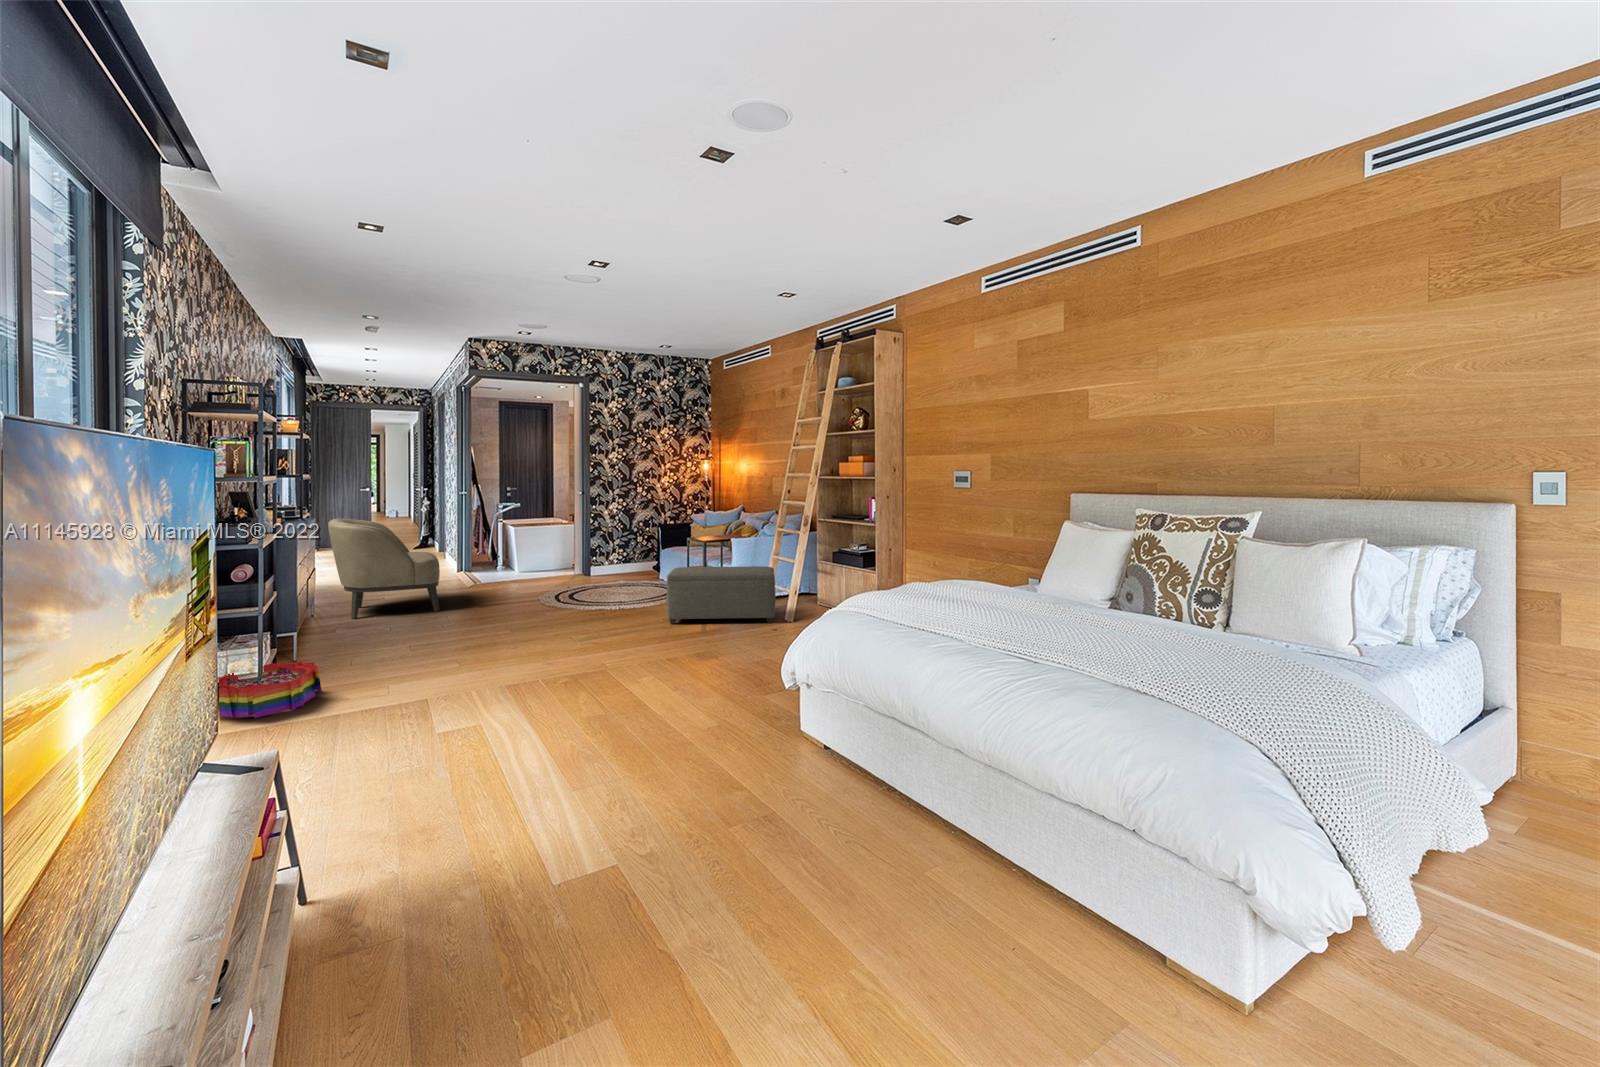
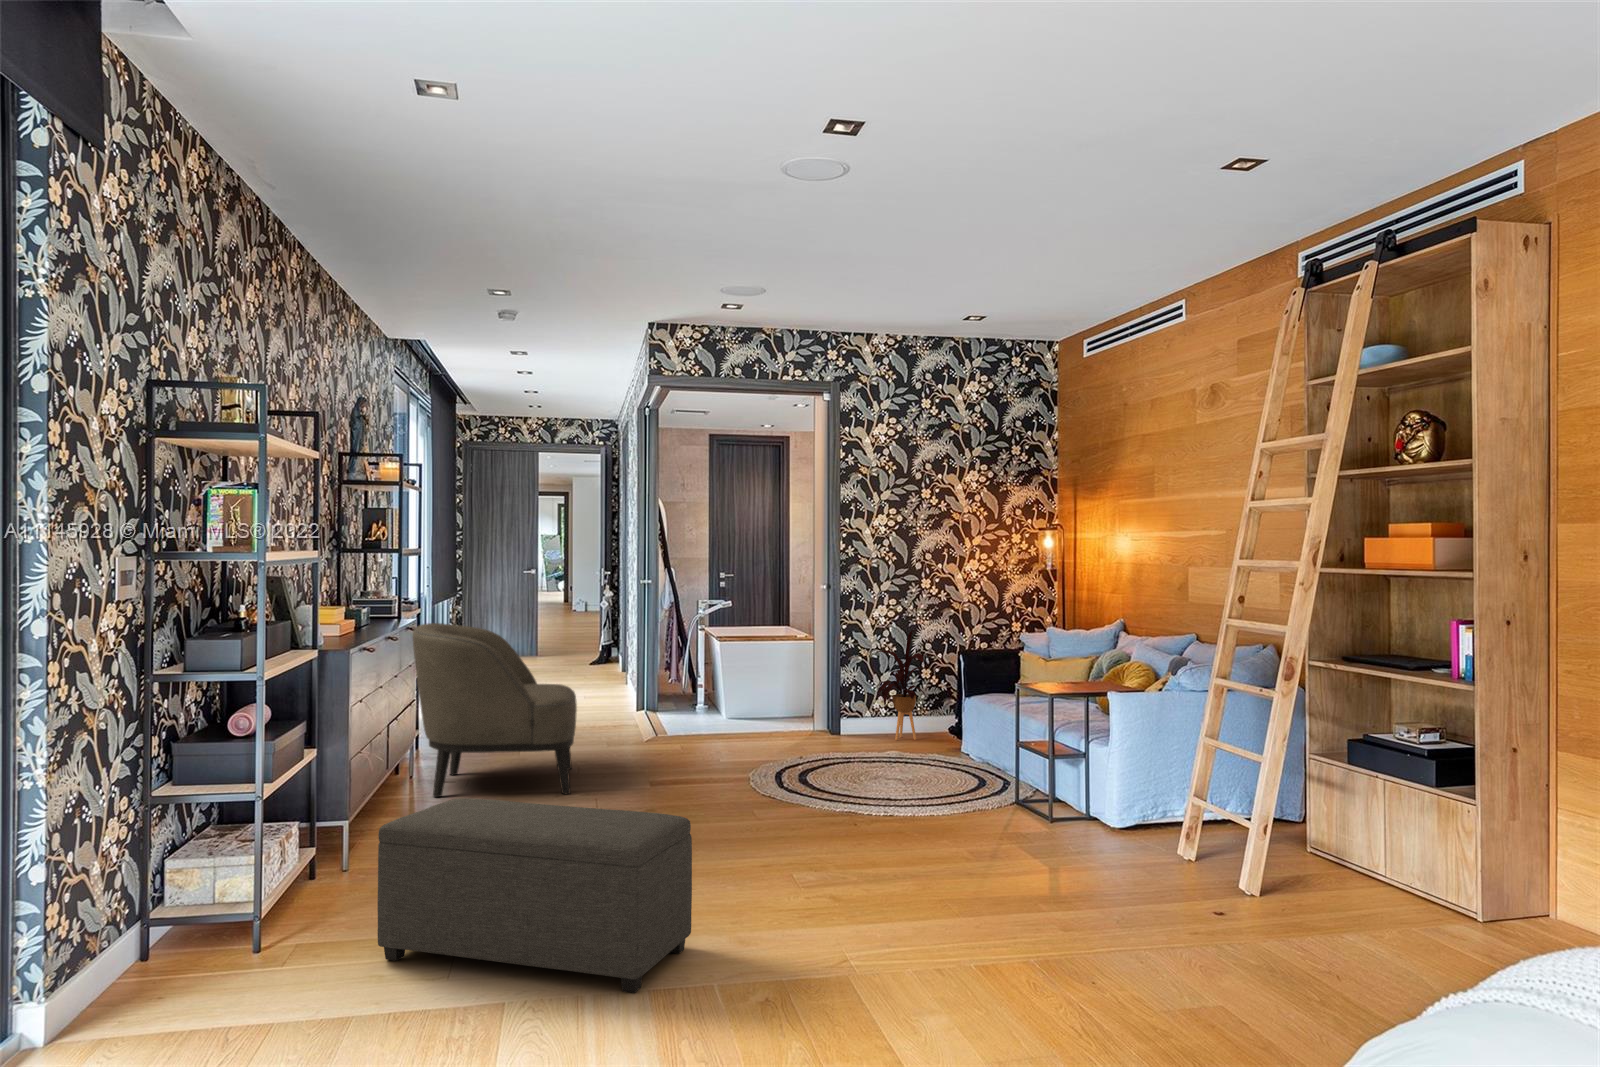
house plant: none [611,516,641,575] -> present [874,630,926,740]
ottoman: present [667,566,776,624] -> present [378,798,692,993]
storage bin: present [219,662,322,718] -> none [114,898,305,1020]

